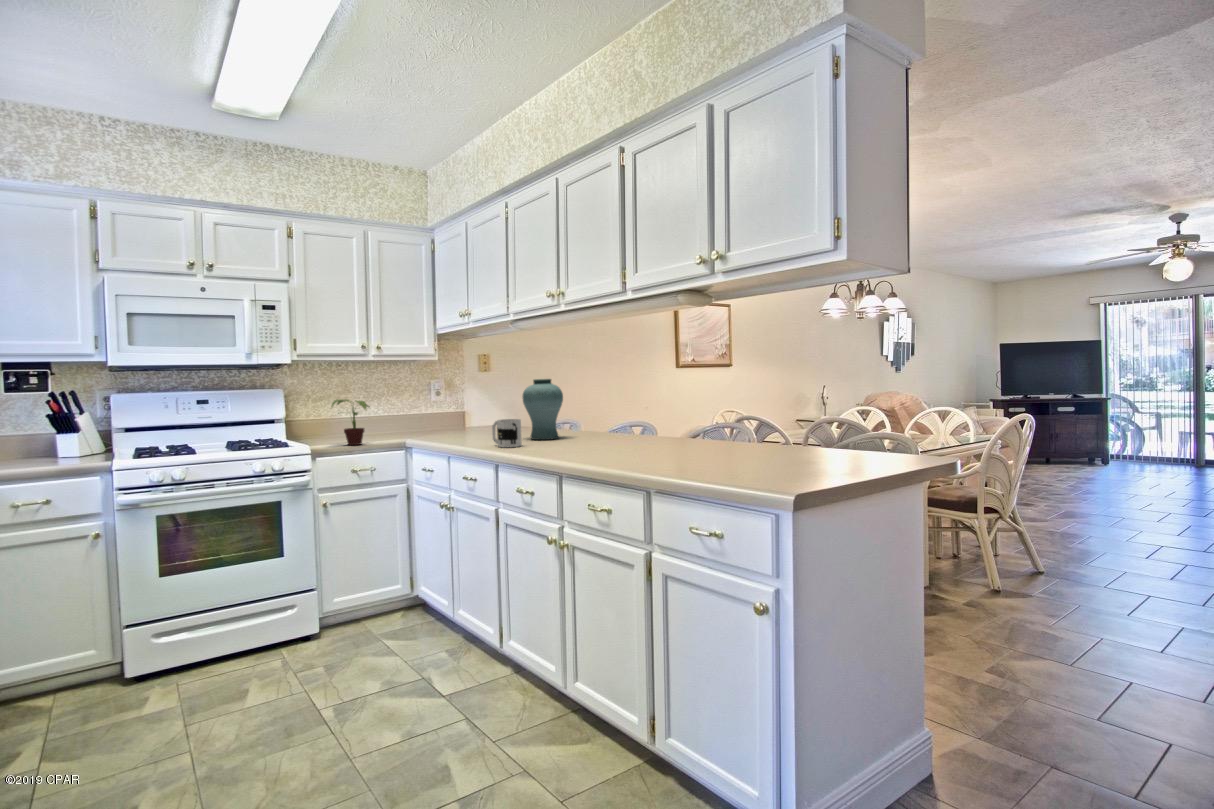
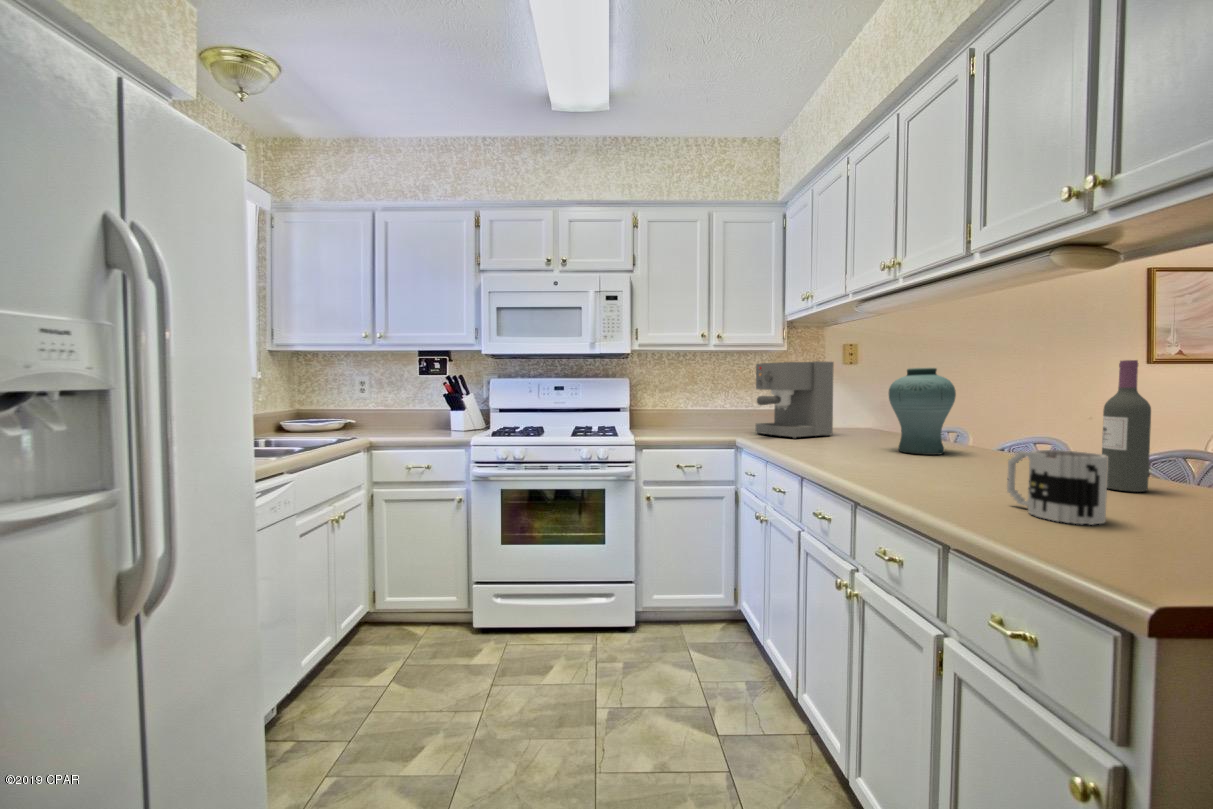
coffee maker: none [415,372,481,438] -> present [755,361,834,439]
wine bottle: none [629,377,647,446] -> present [1102,360,1151,492]
potted plant: present [332,400,370,445] -> none [660,389,704,438]
mug: present [492,419,522,447] -> present [1007,450,1108,525]

